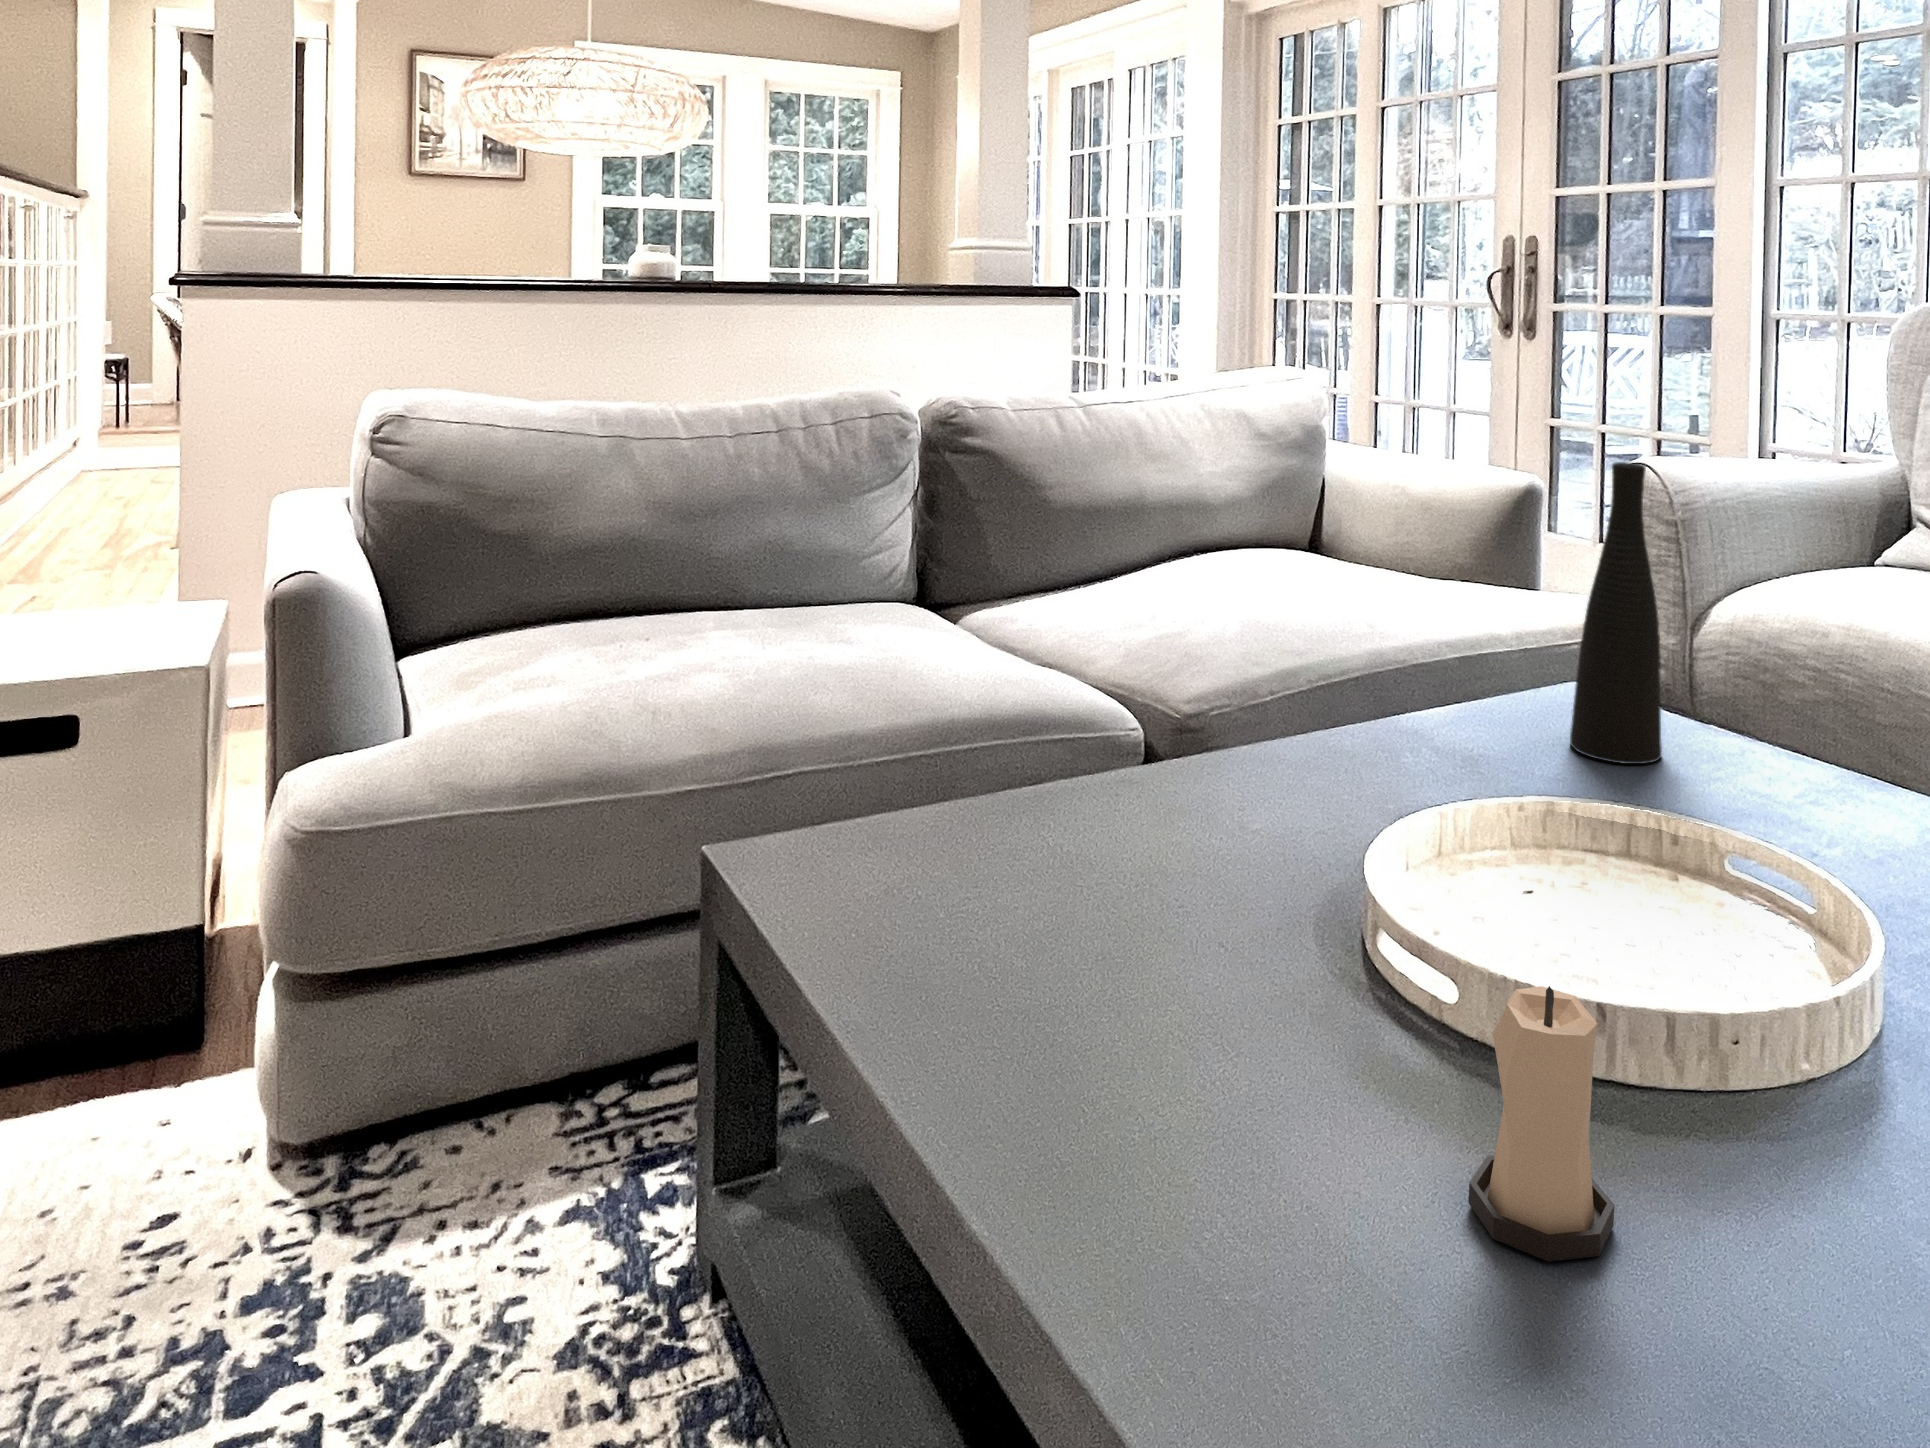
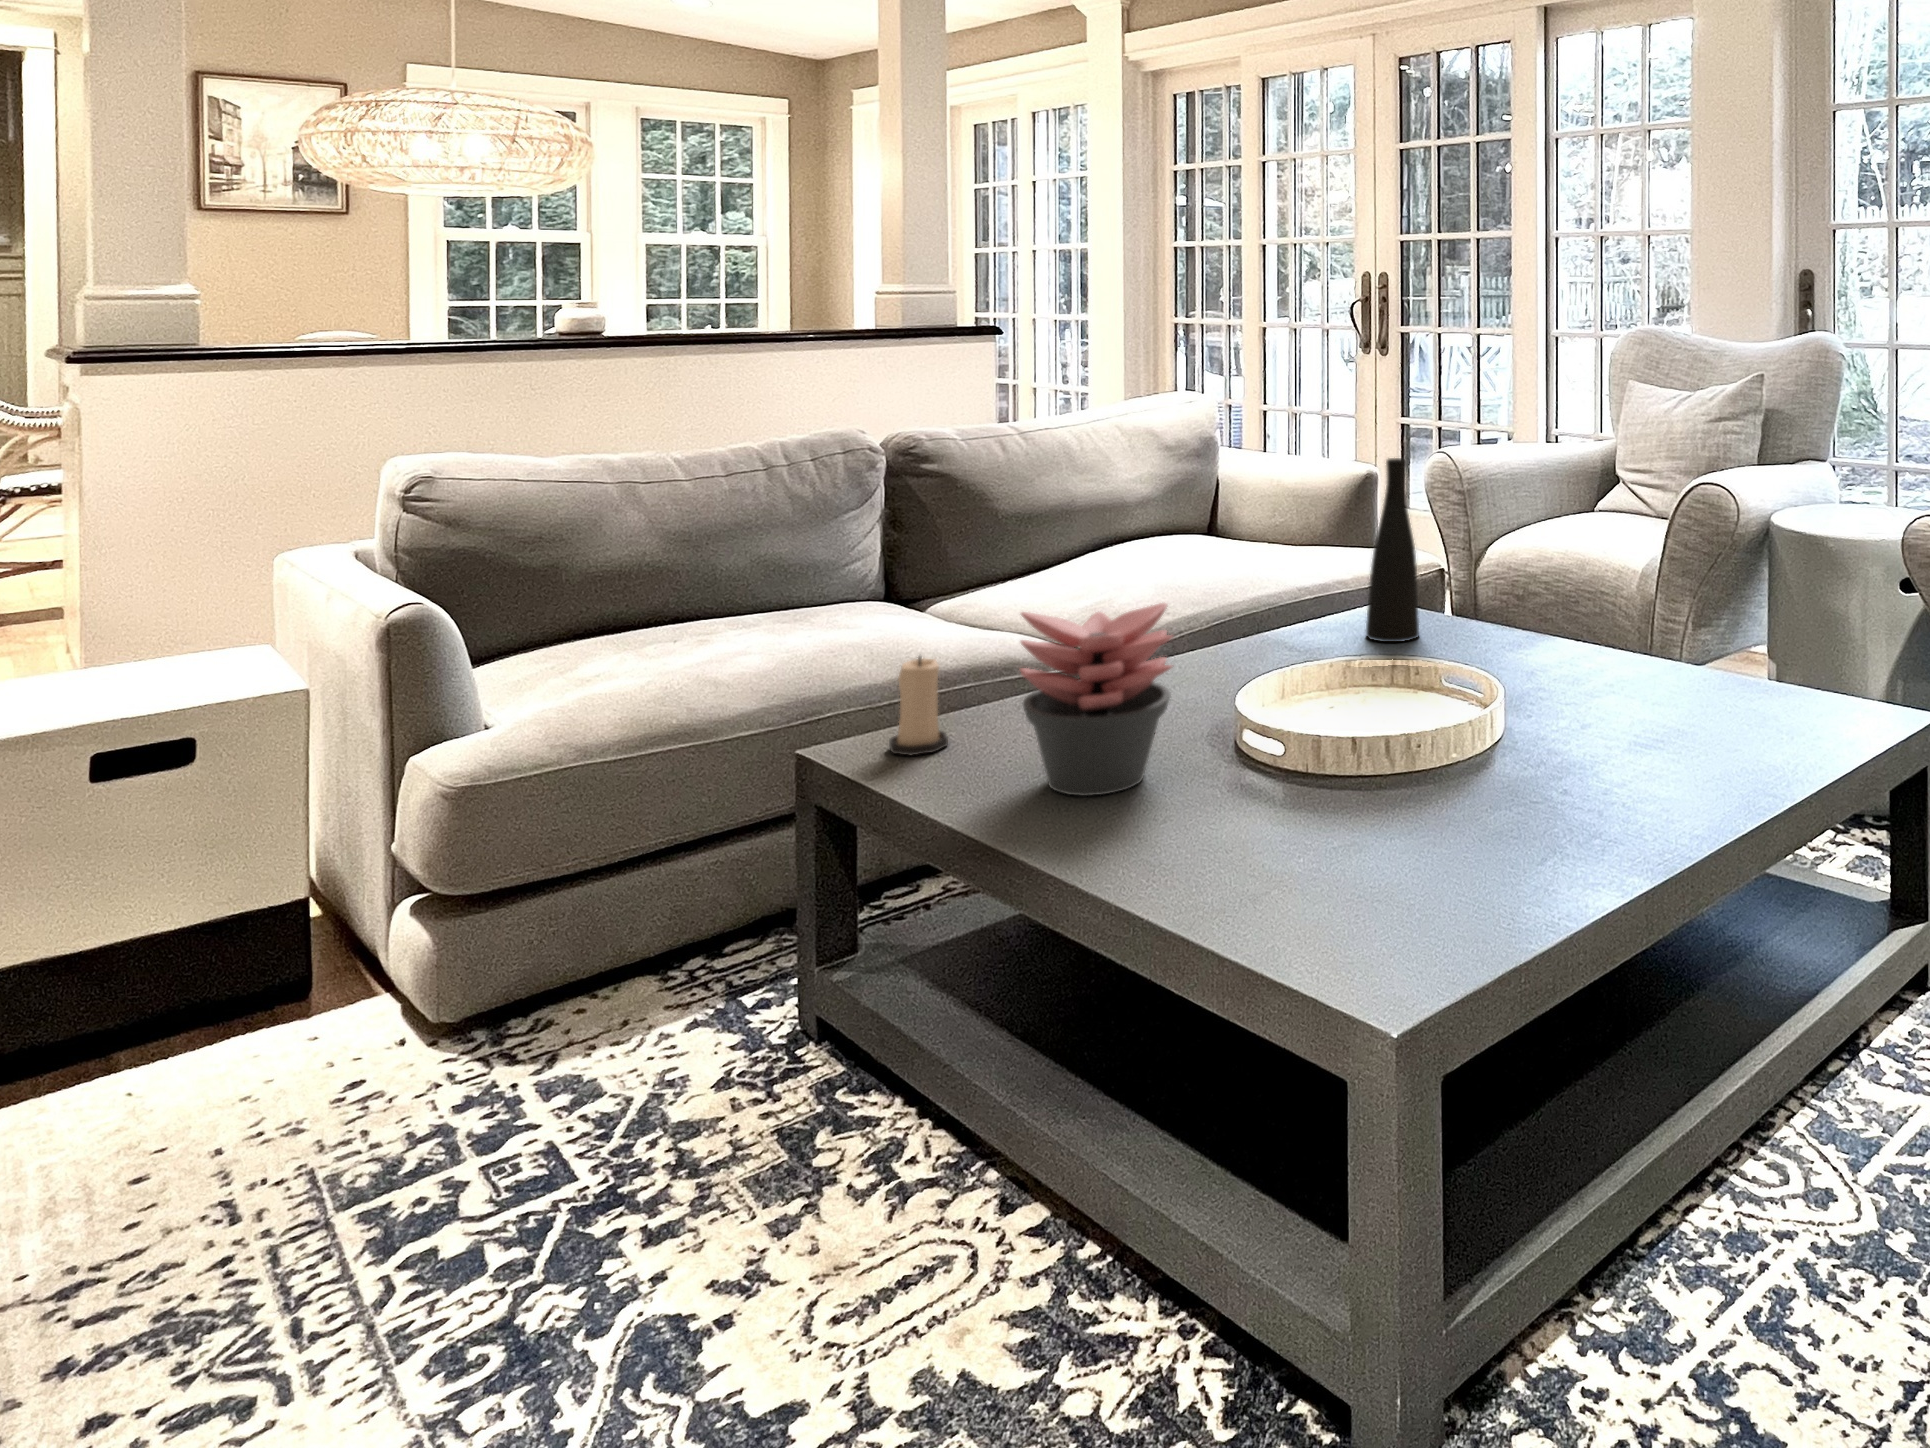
succulent plant: none [993,685,1271,1054] -> present [1020,603,1172,796]
candle: present [1469,986,1614,1262] -> present [889,656,948,755]

